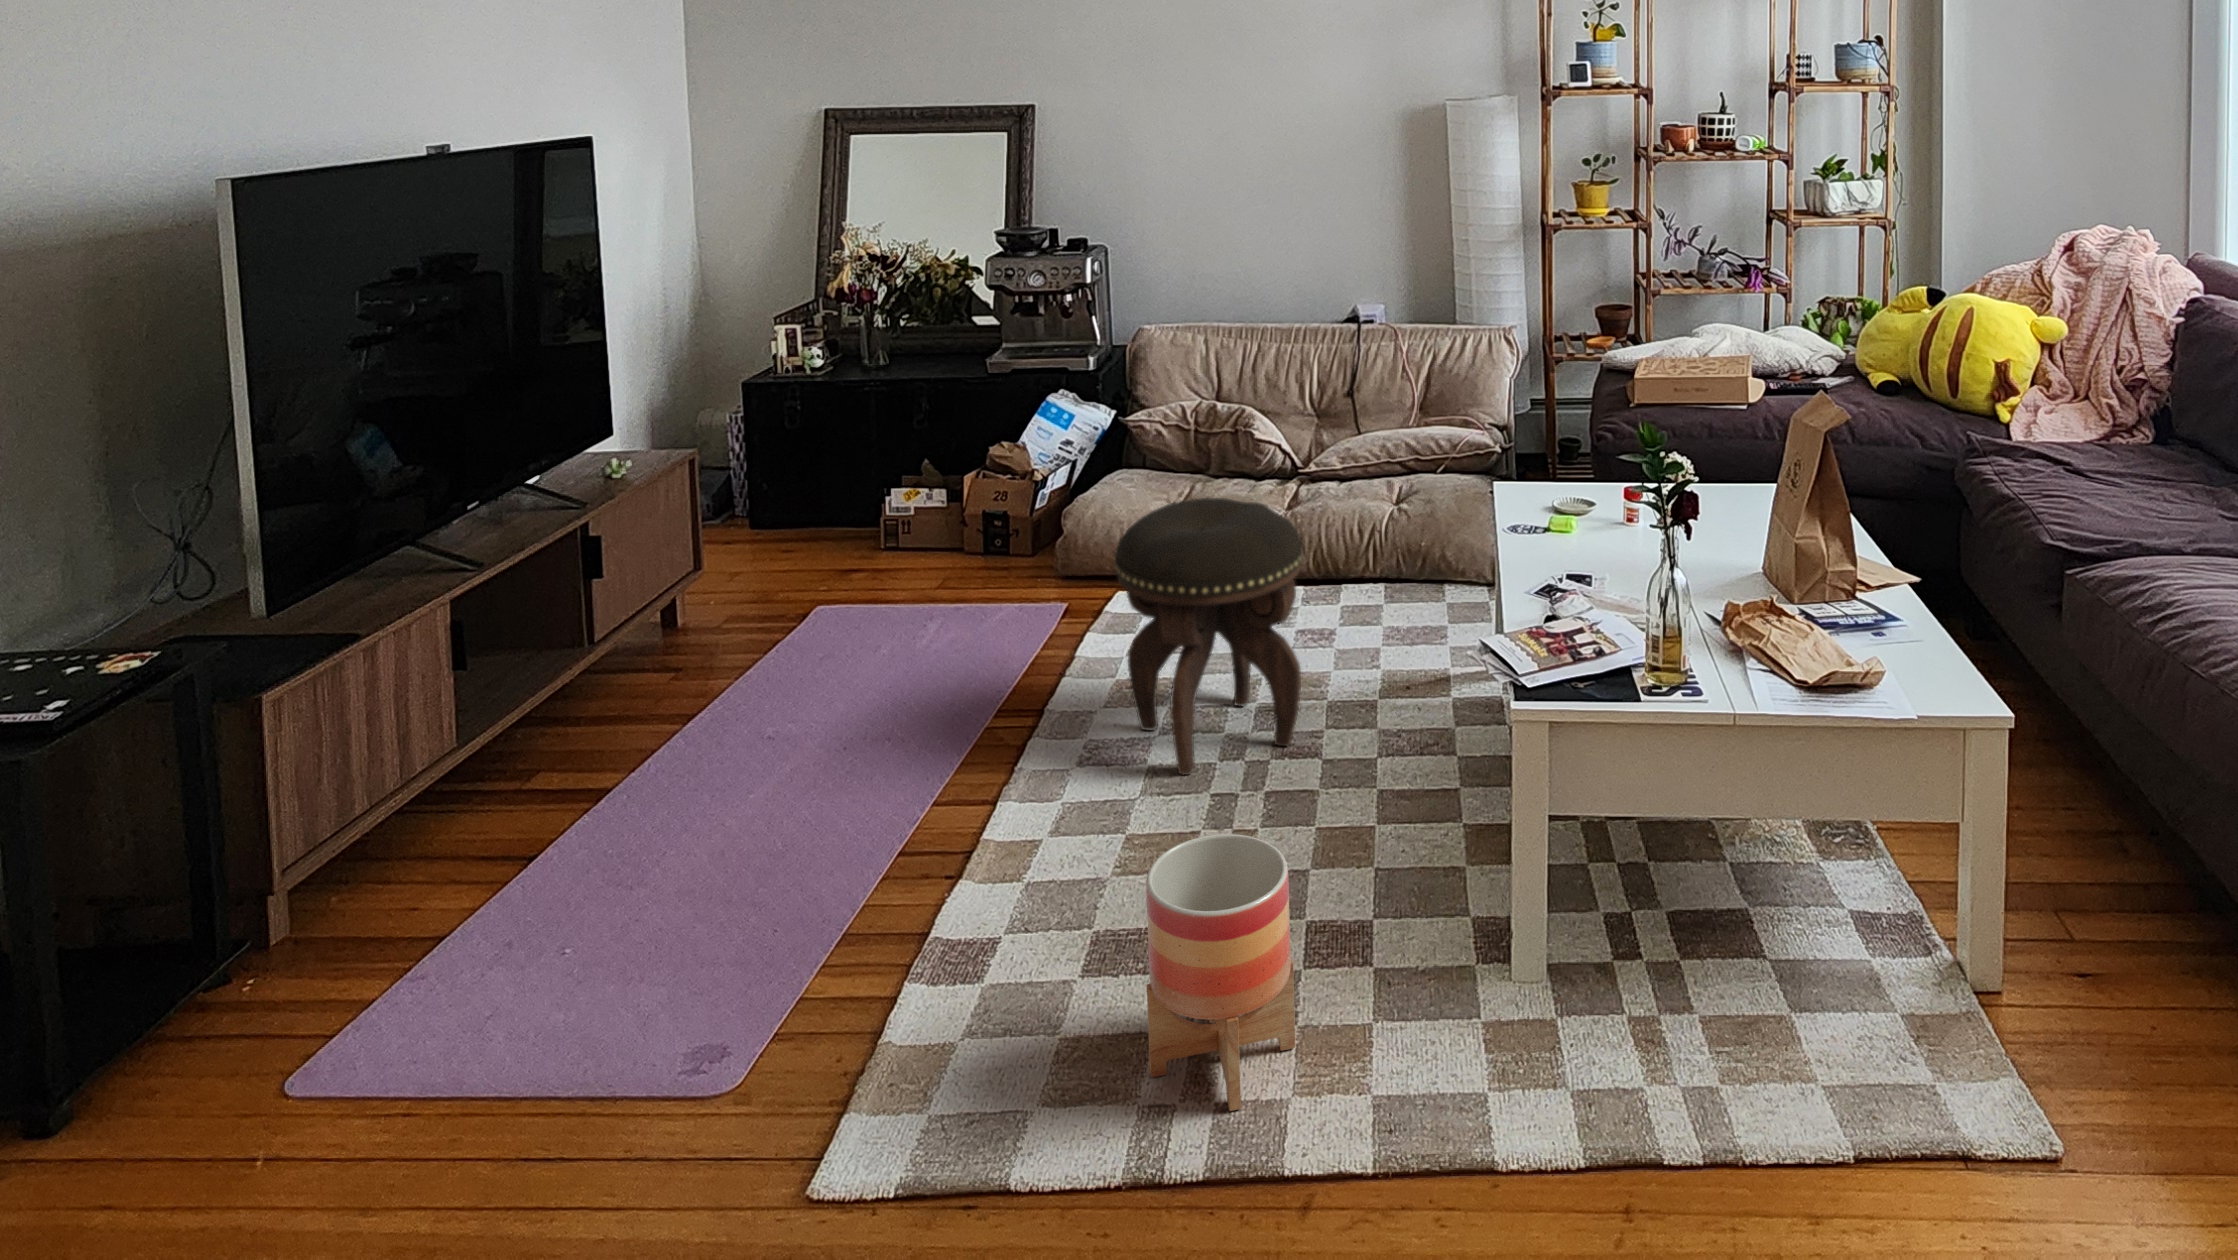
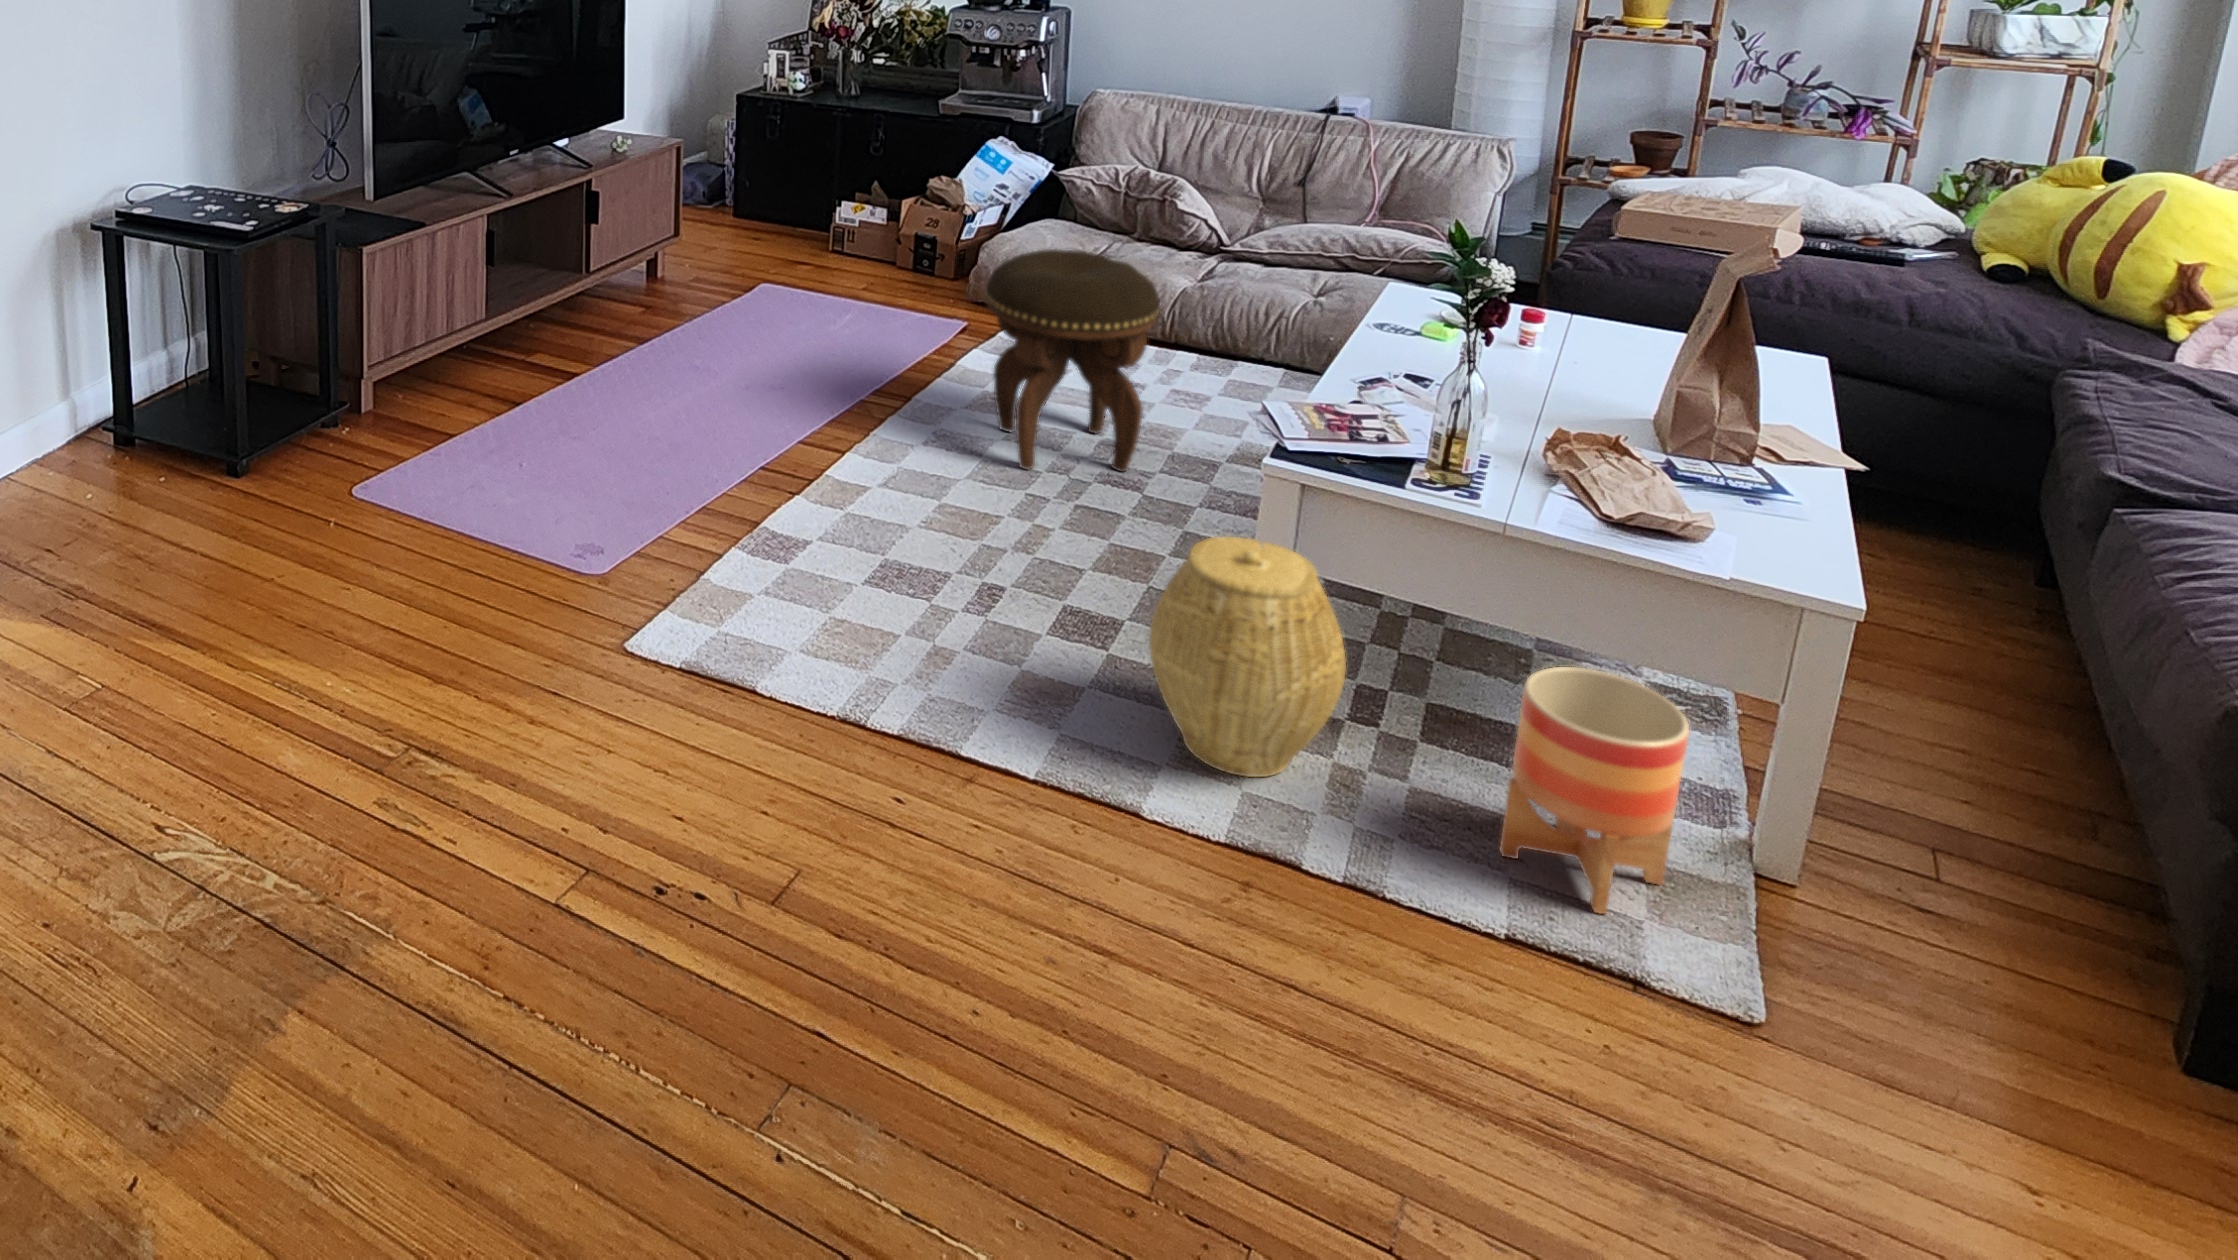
woven basket: none [1438,814,1655,1135] -> present [1149,537,1346,777]
planter: present [1146,834,1295,1111] -> present [1500,667,1689,914]

